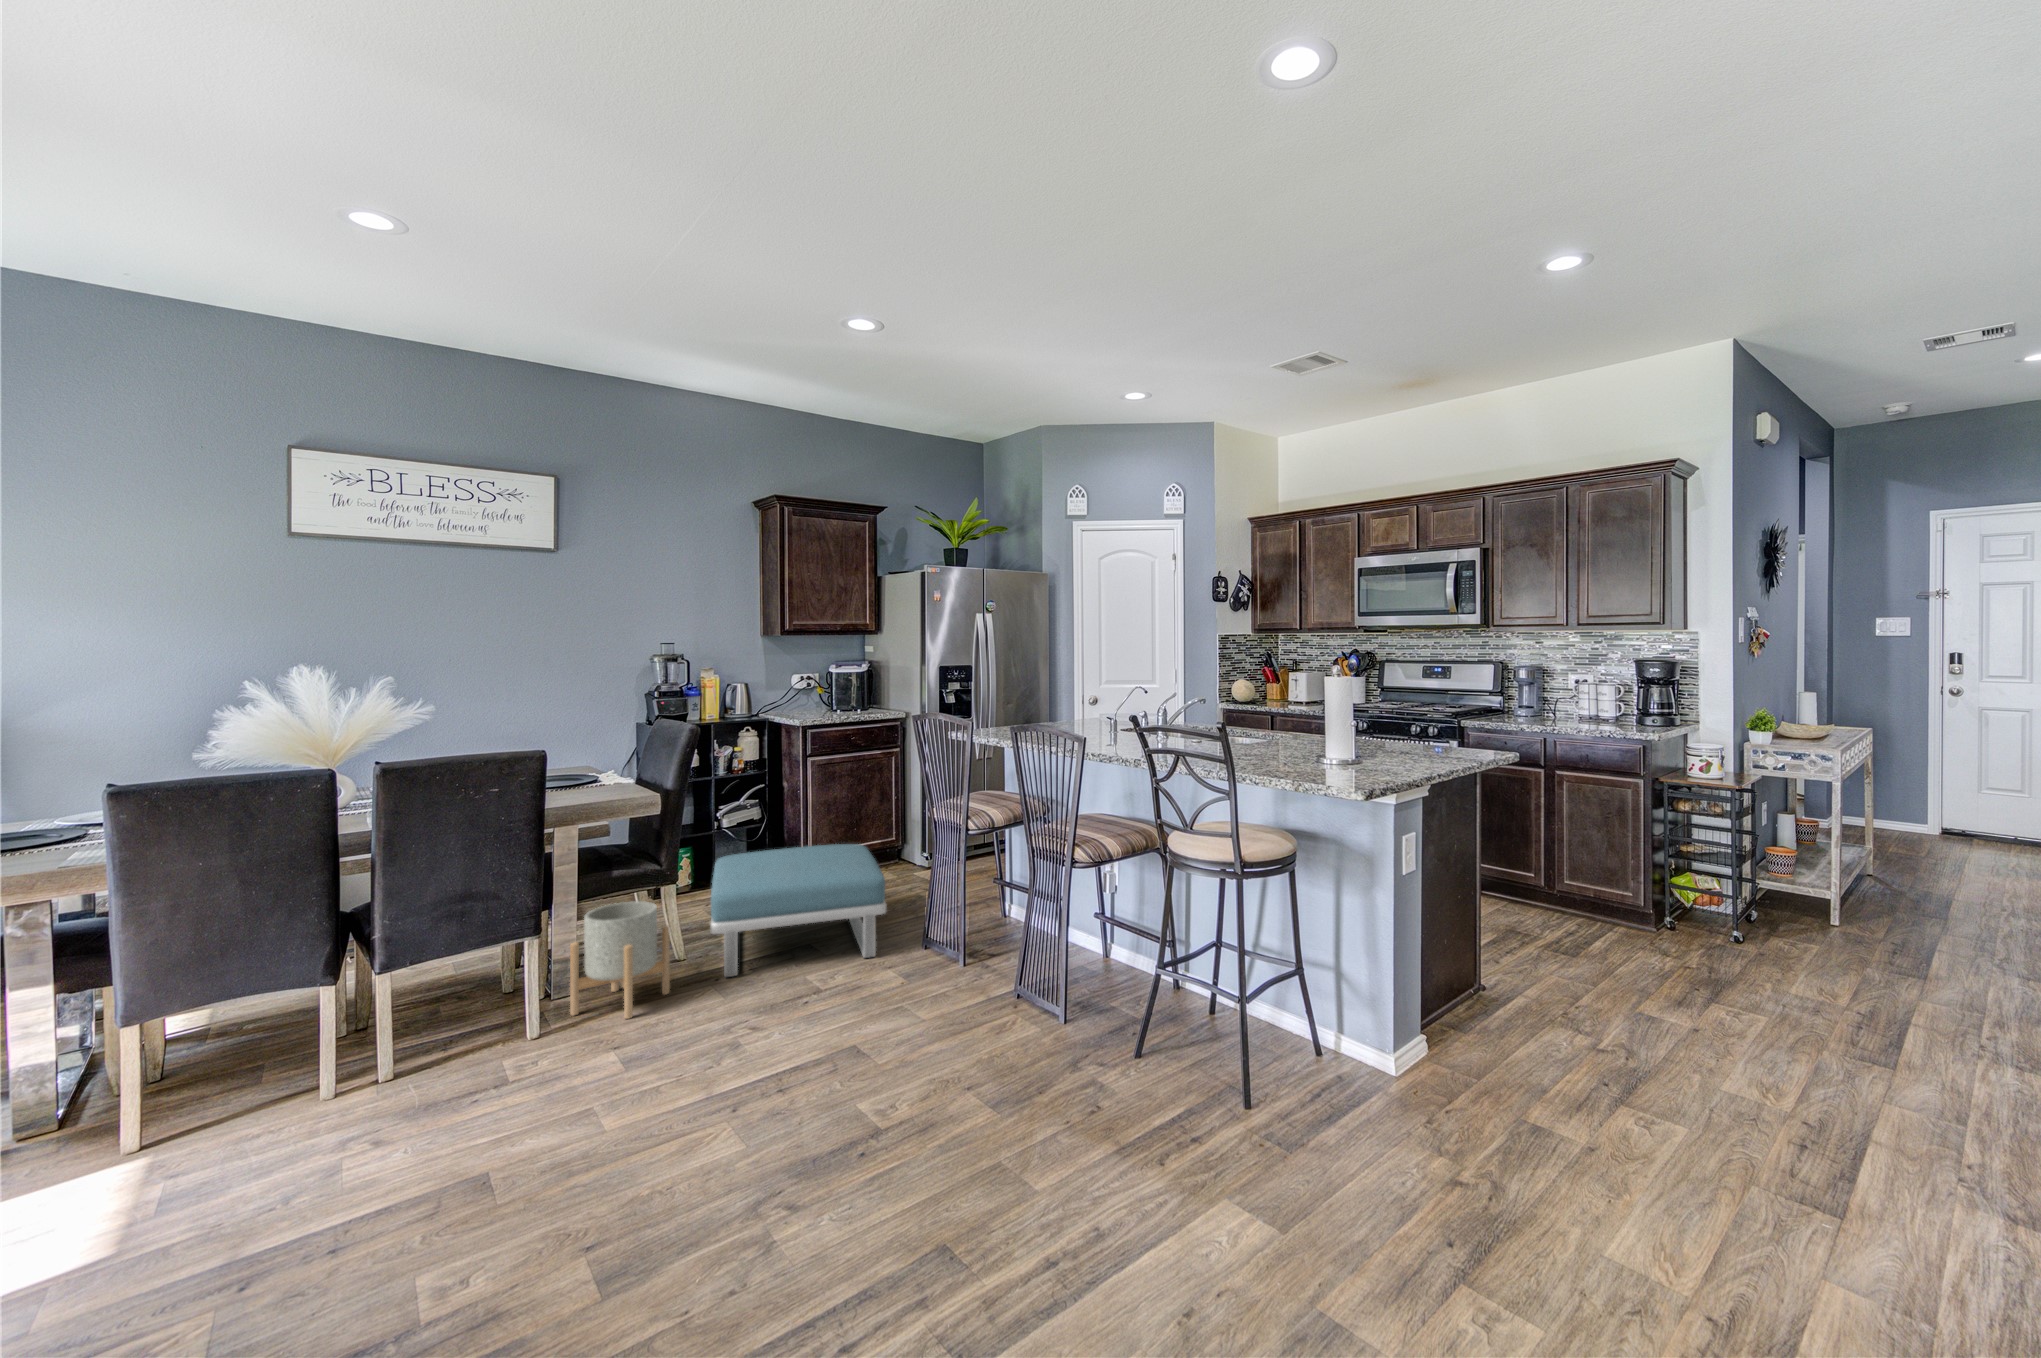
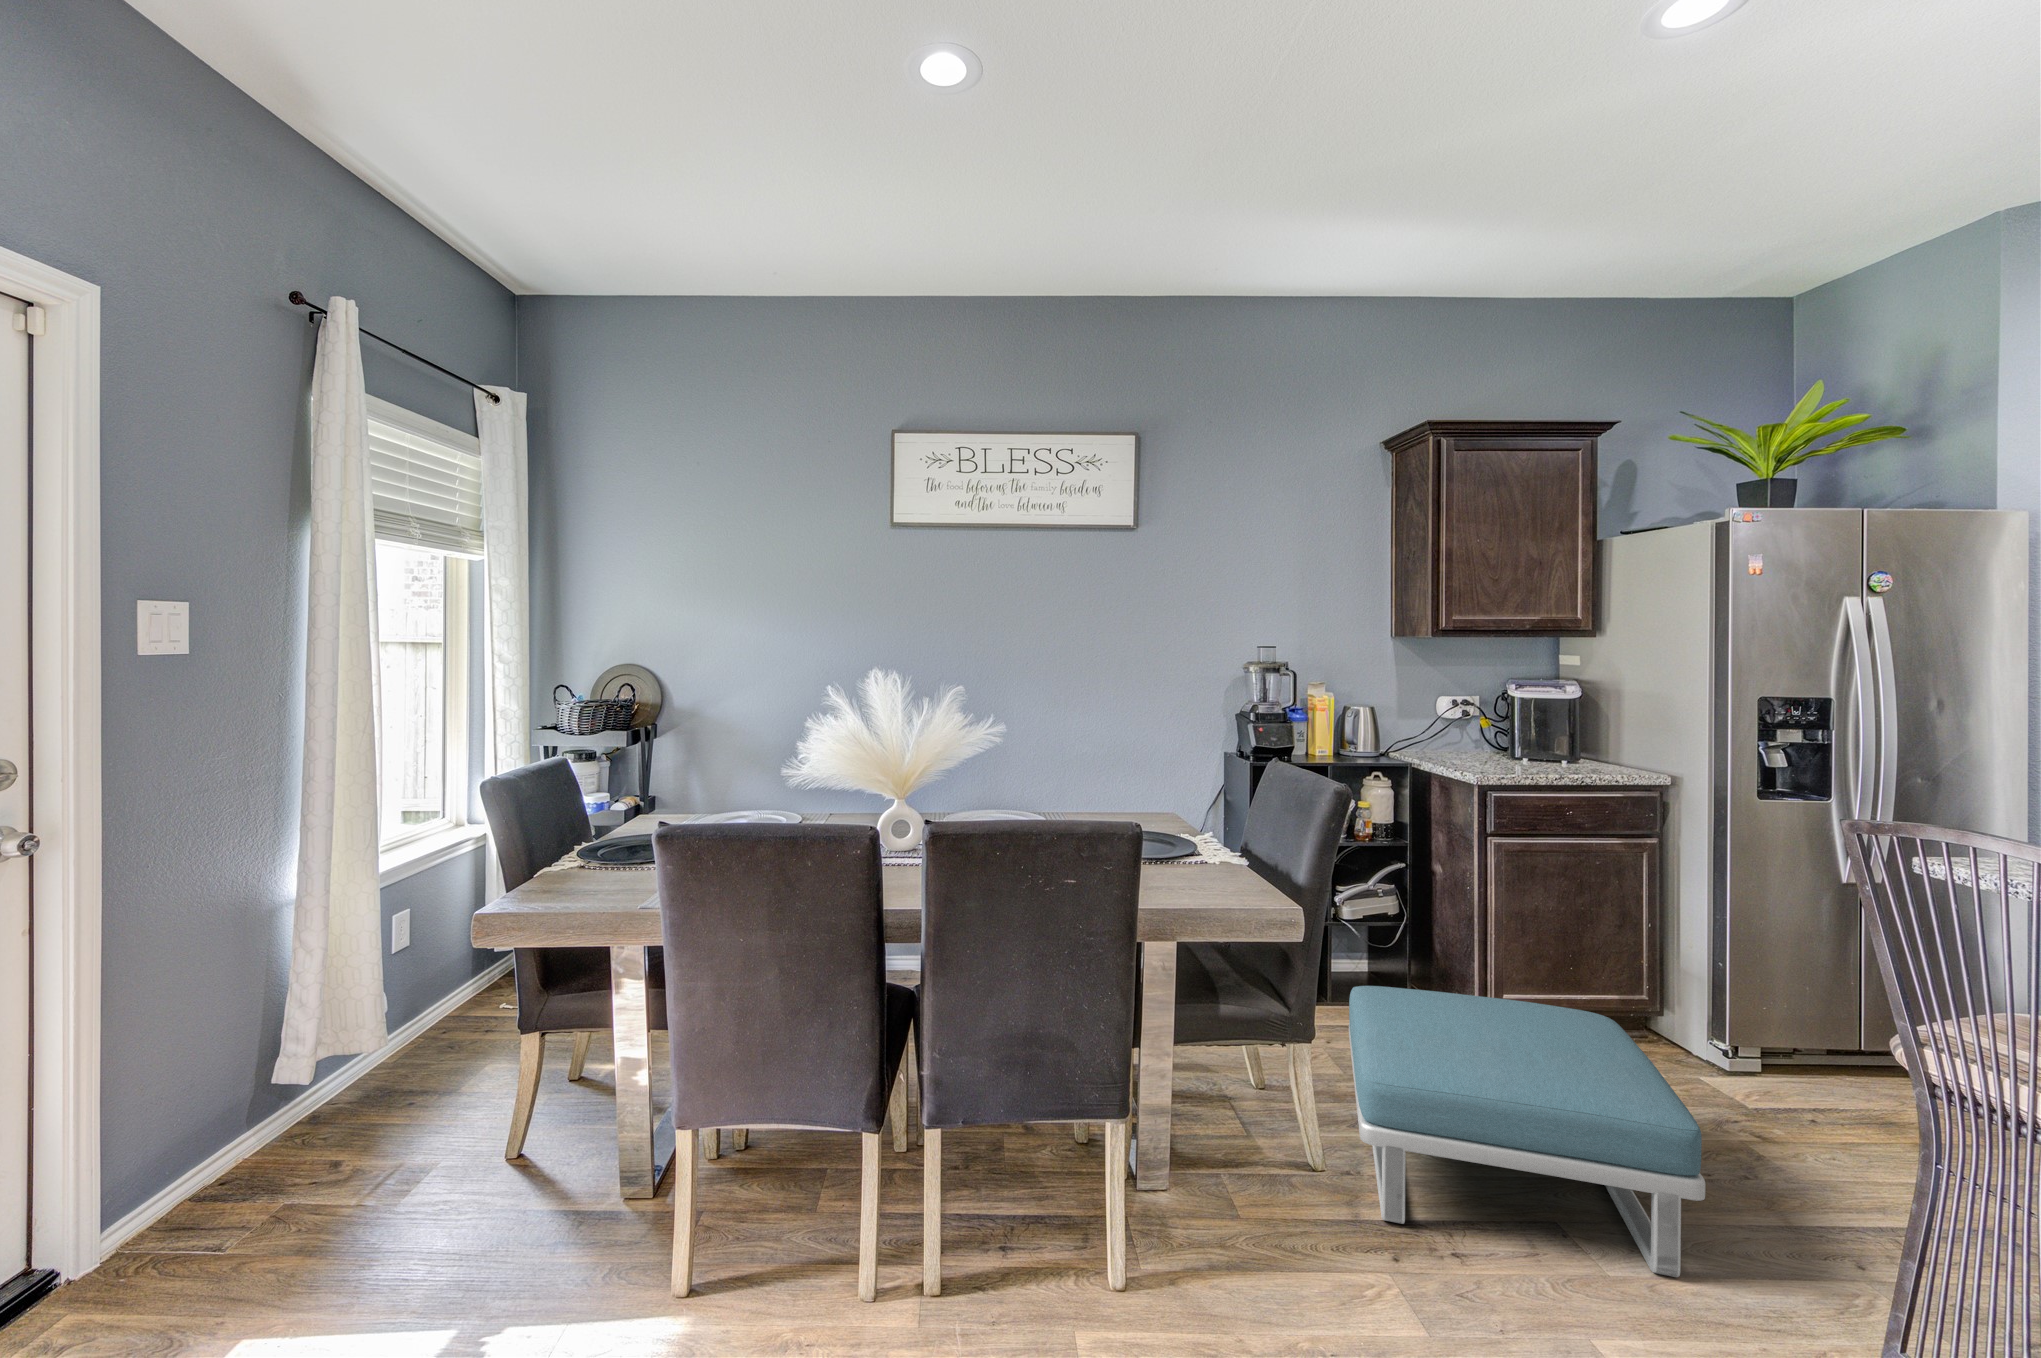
planter: present [570,901,670,1019] -> none [1156,1053,1297,1261]

